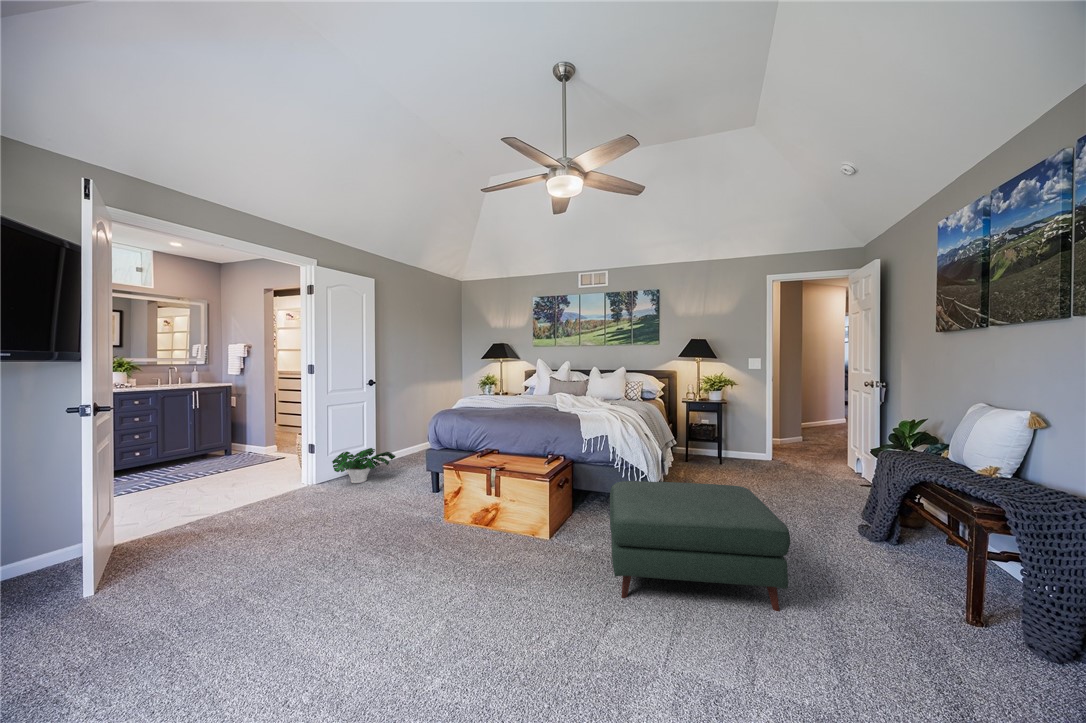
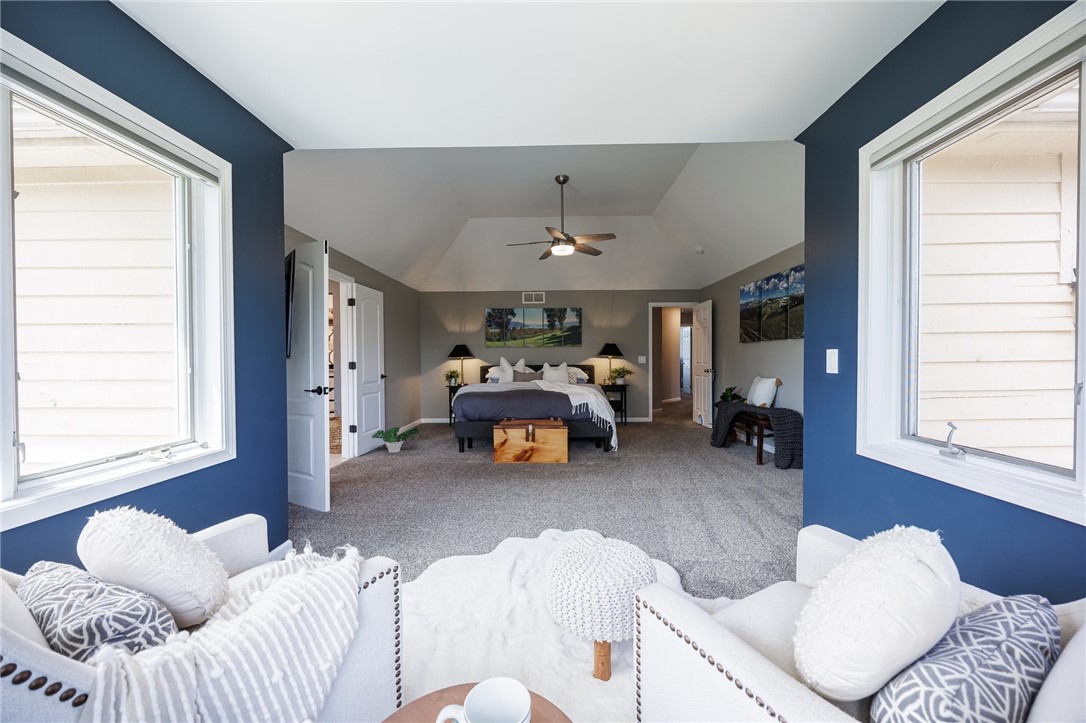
ottoman: present [610,481,790,611] -> none [604,422,697,475]

